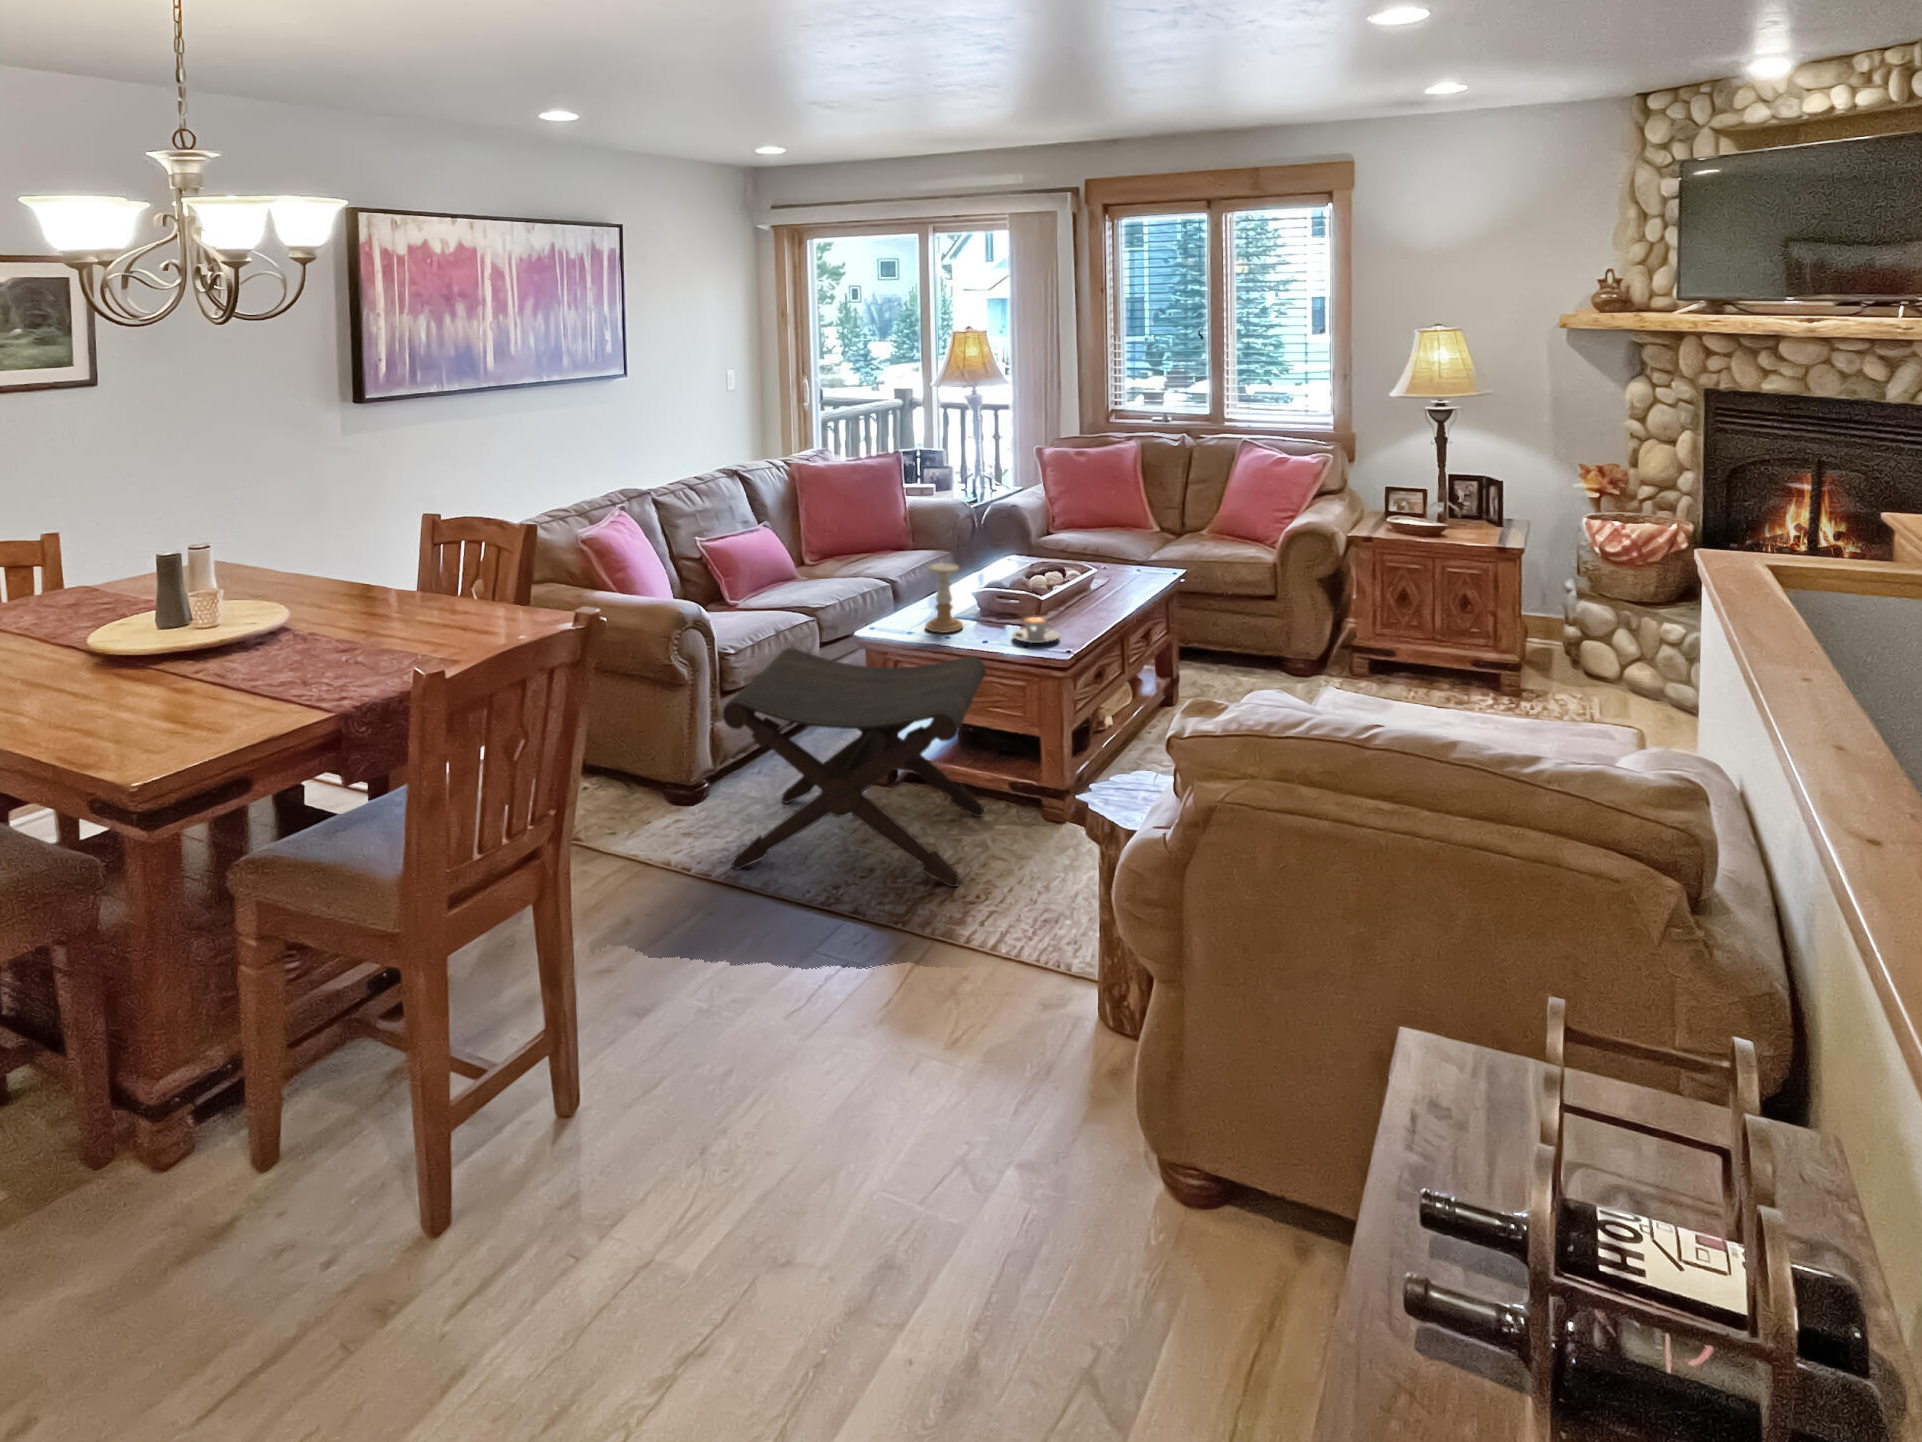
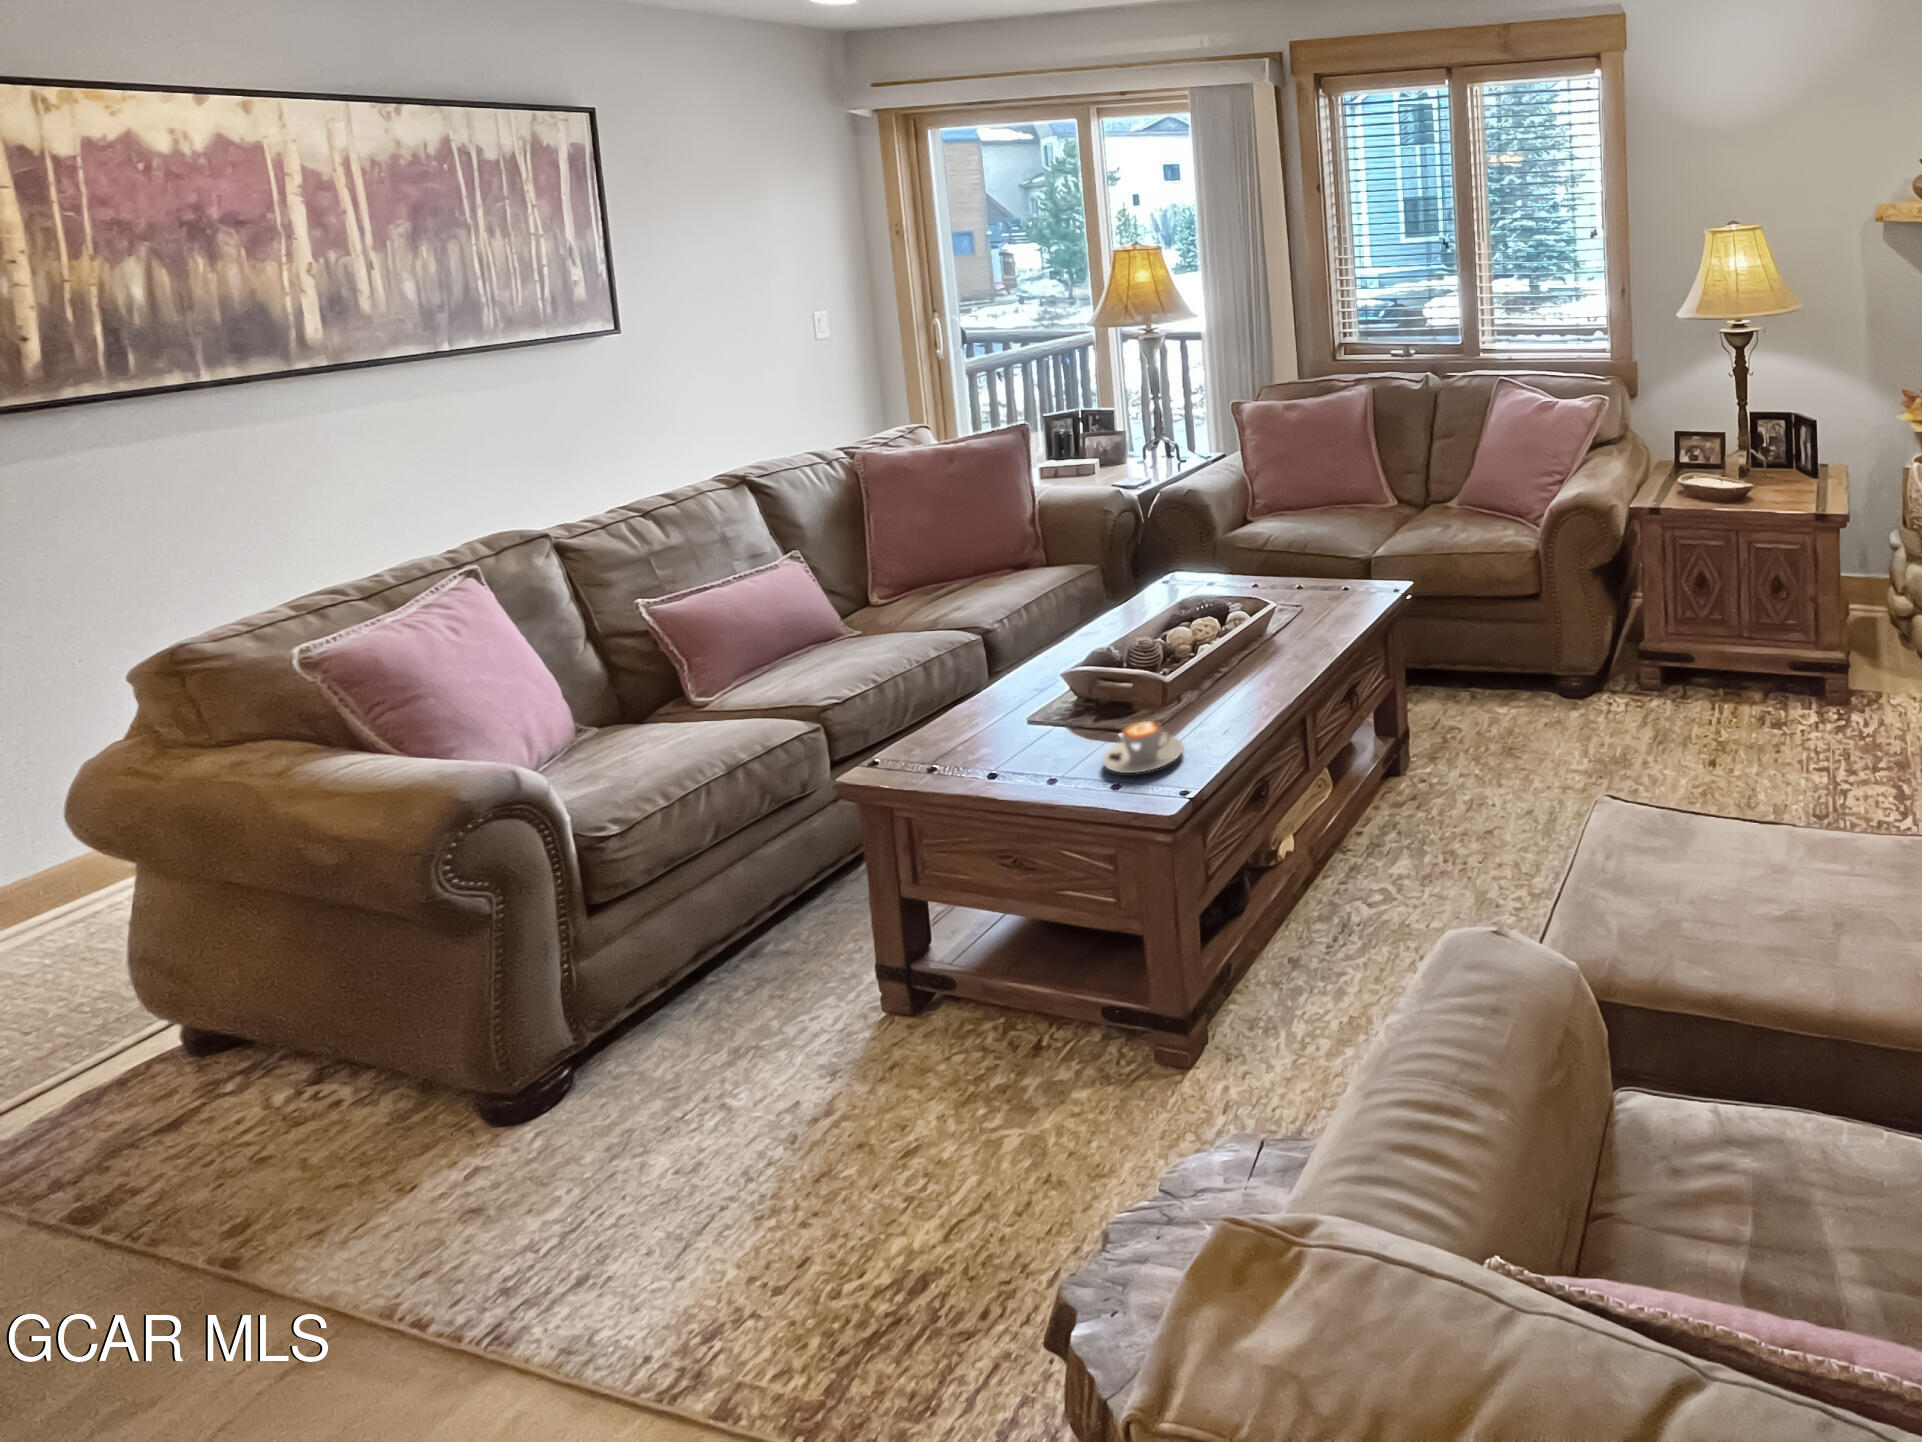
candle holder: present [926,563,963,633] -> none [963,641,1033,761]
footstool: present [723,648,986,887] -> none [428,820,1052,1337]

